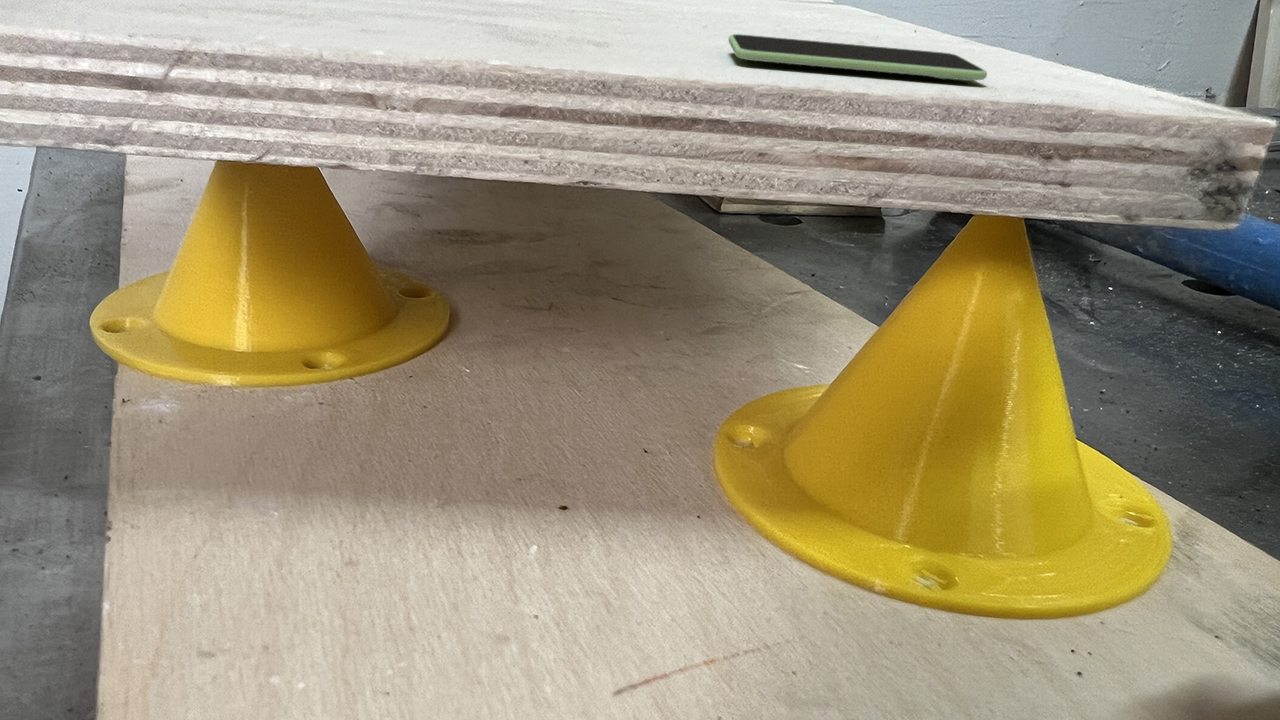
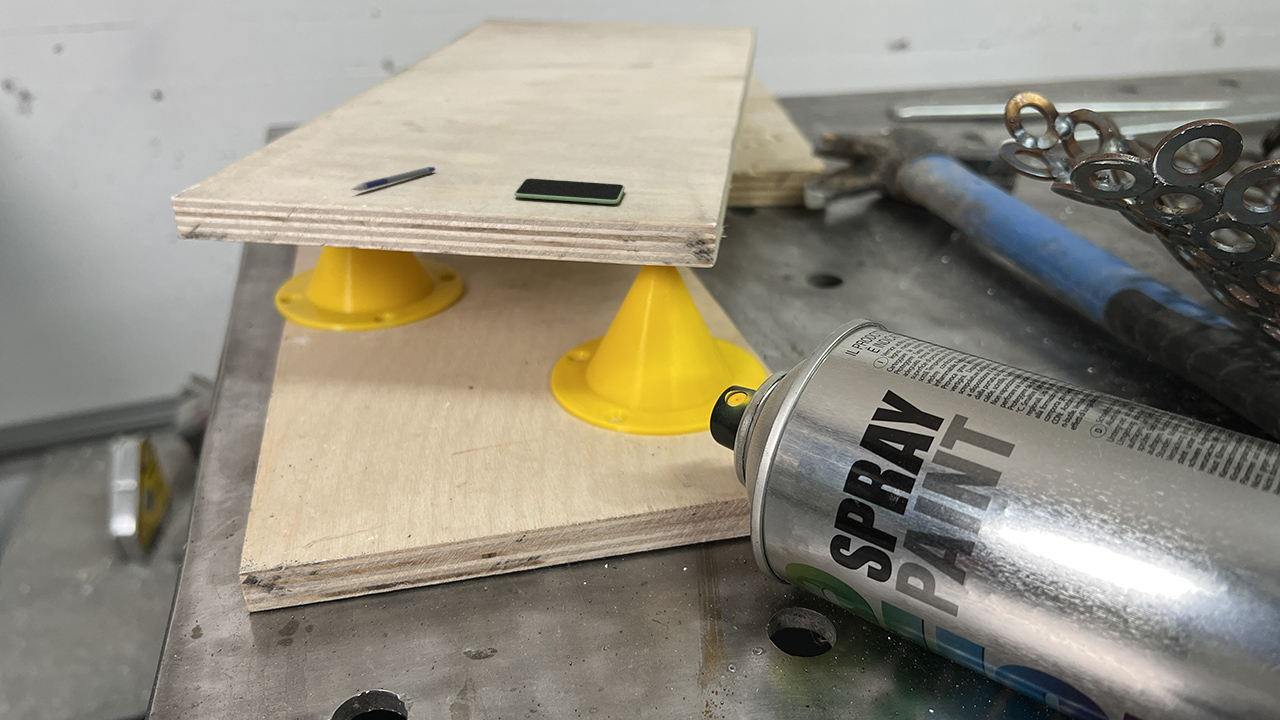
pen: none [333,10,502,30] -> present [352,167,435,191]

